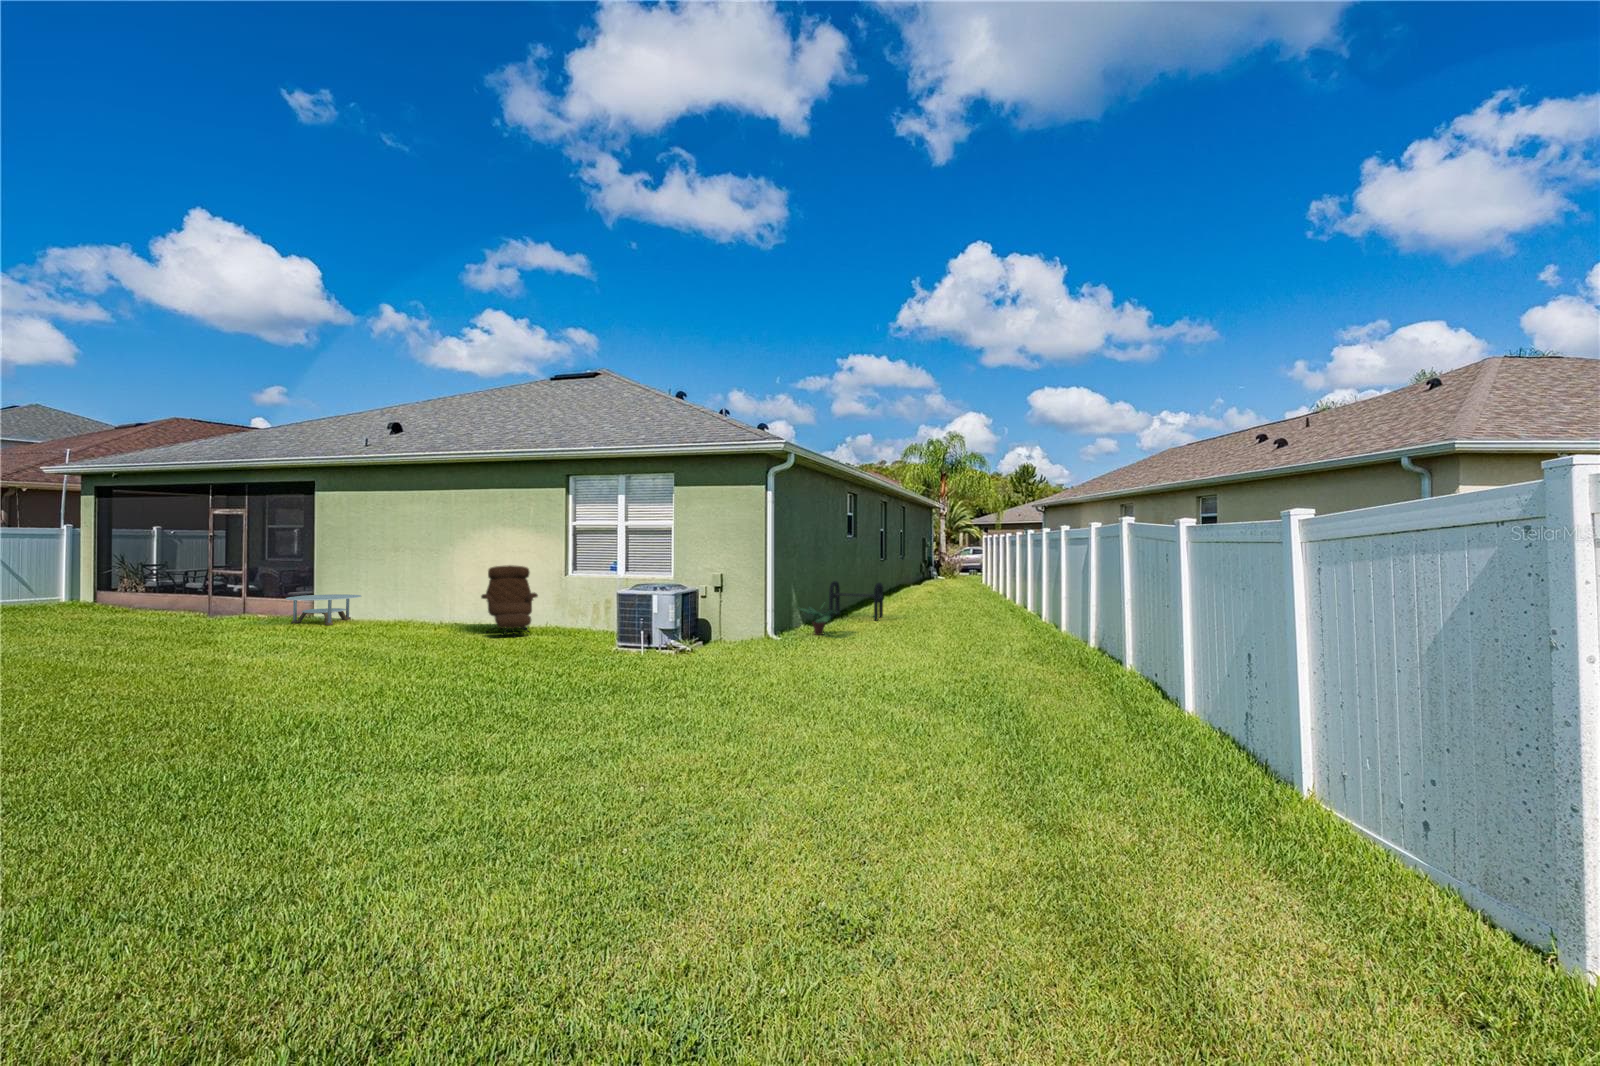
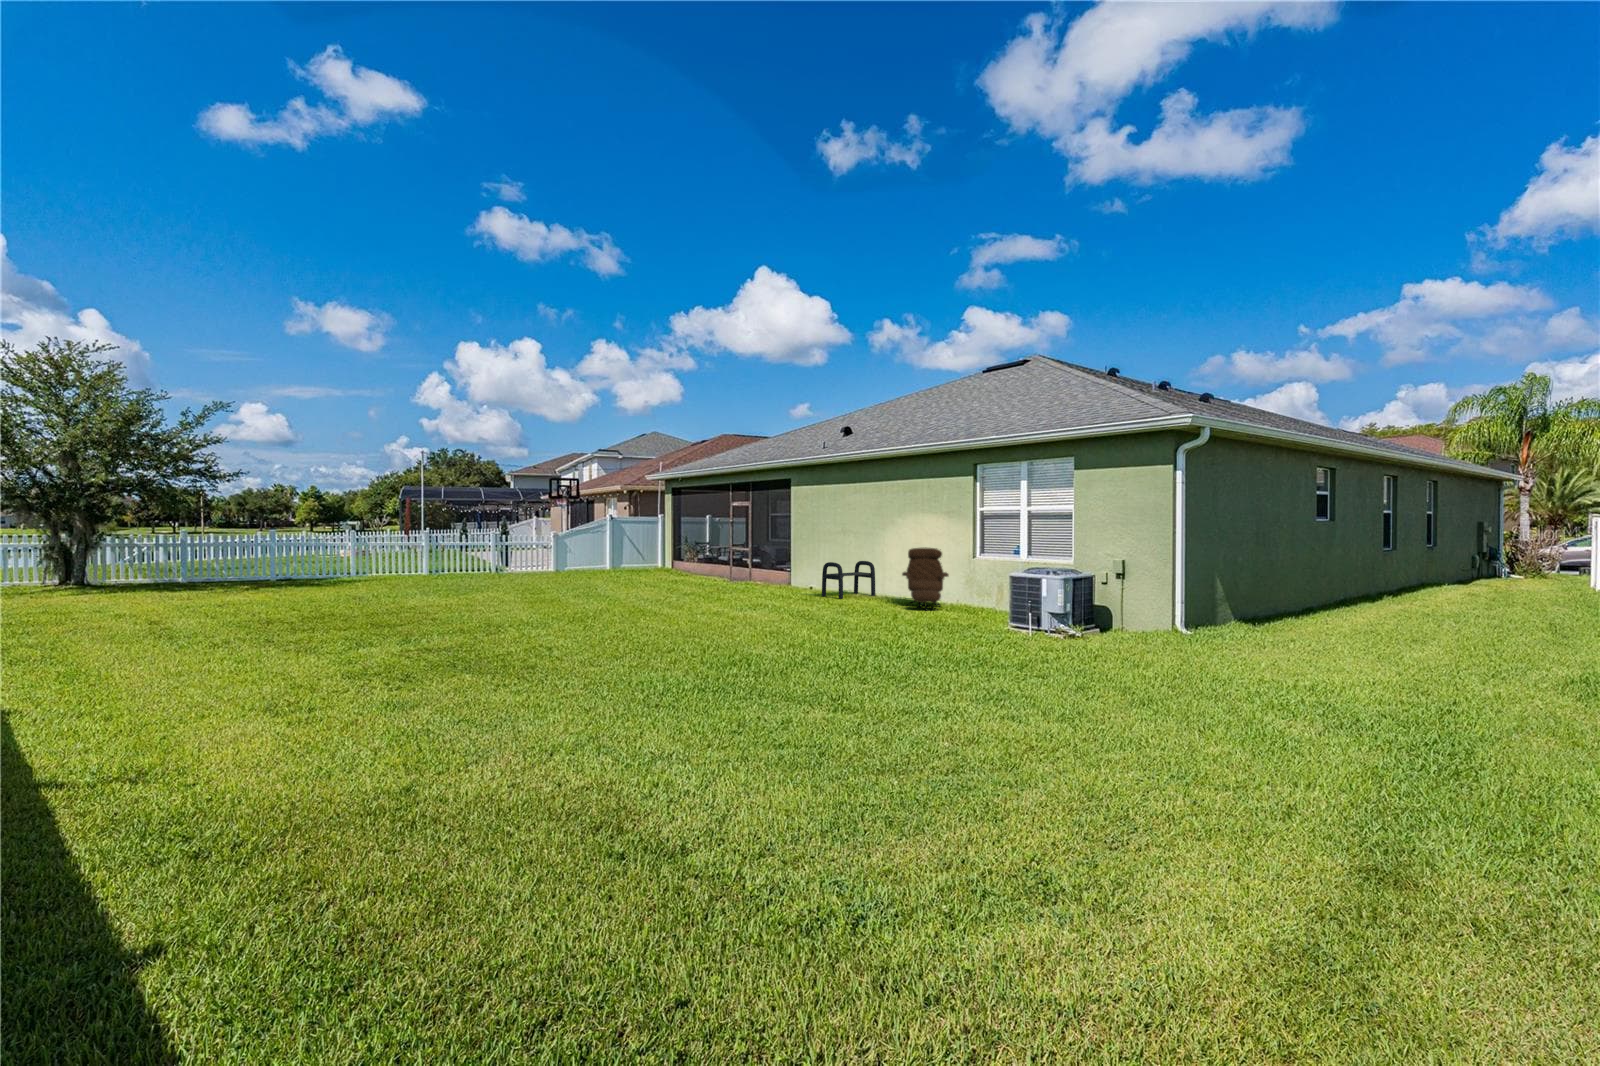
bench: present [829,581,883,620] -> present [822,561,875,599]
round table: present [286,594,361,625] -> none [772,568,820,591]
potted plant: present [799,603,838,635] -> none [1219,596,1280,634]

